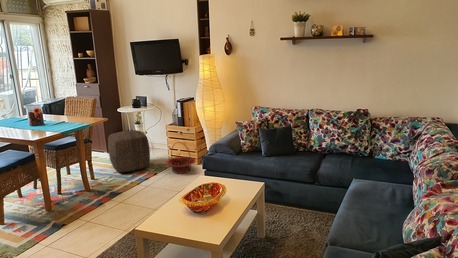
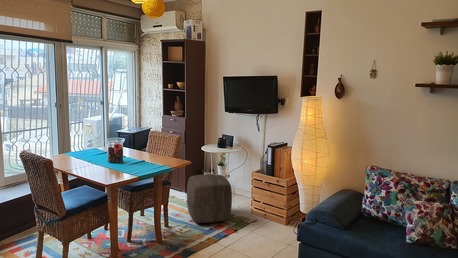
basket: present [166,142,195,173] -> none [249,196,285,235]

